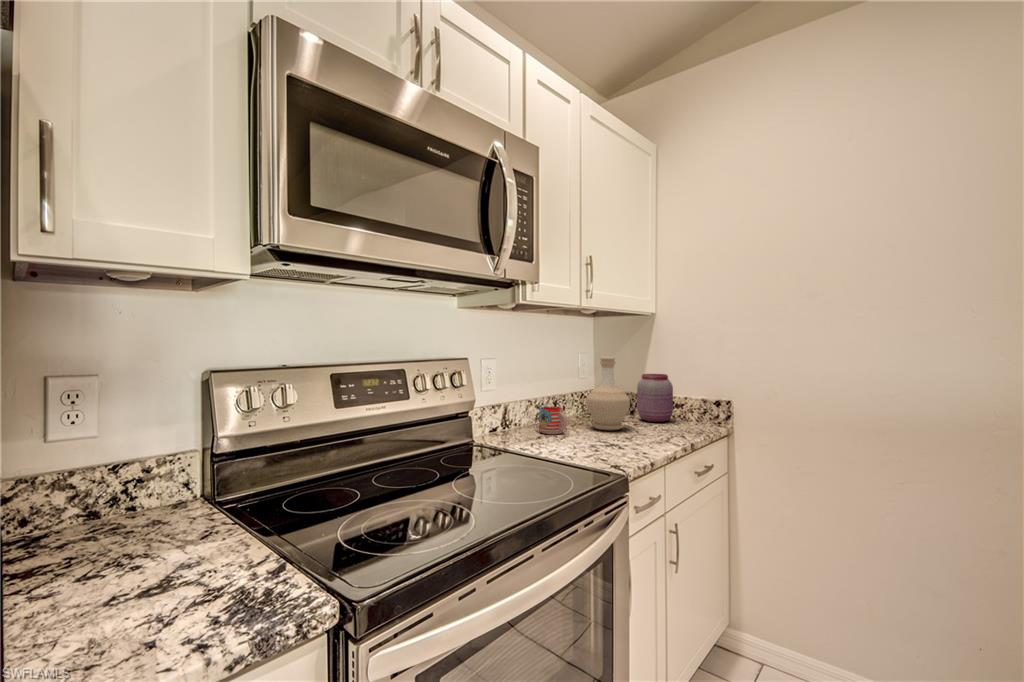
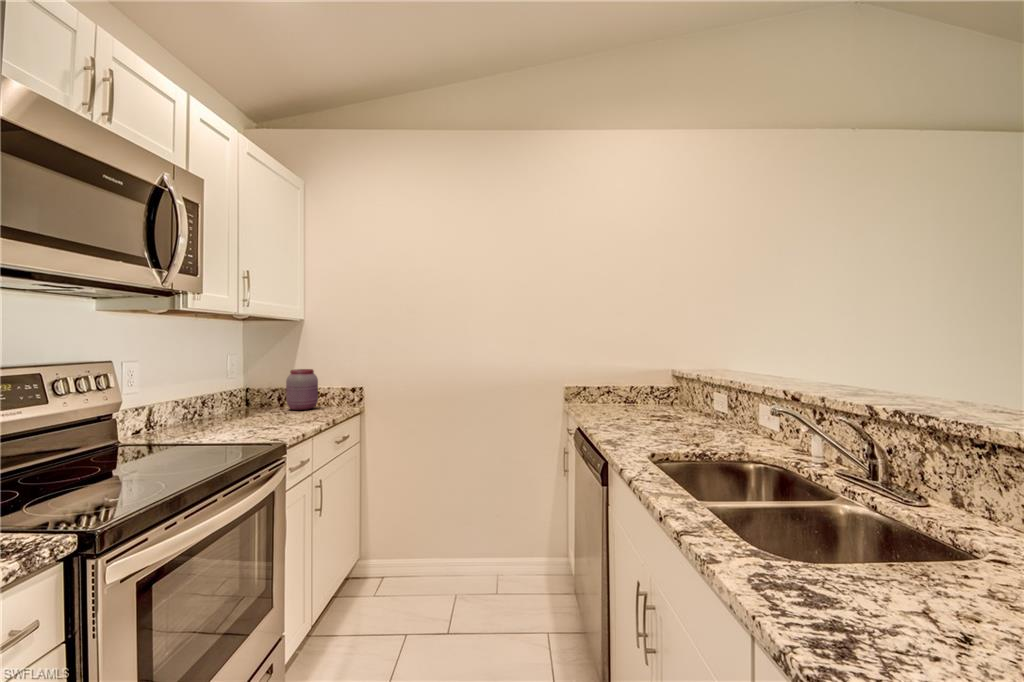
bottle: present [586,357,630,430] -> none [239,356,281,420]
mug: present [539,407,567,434] -> none [191,404,222,429]

